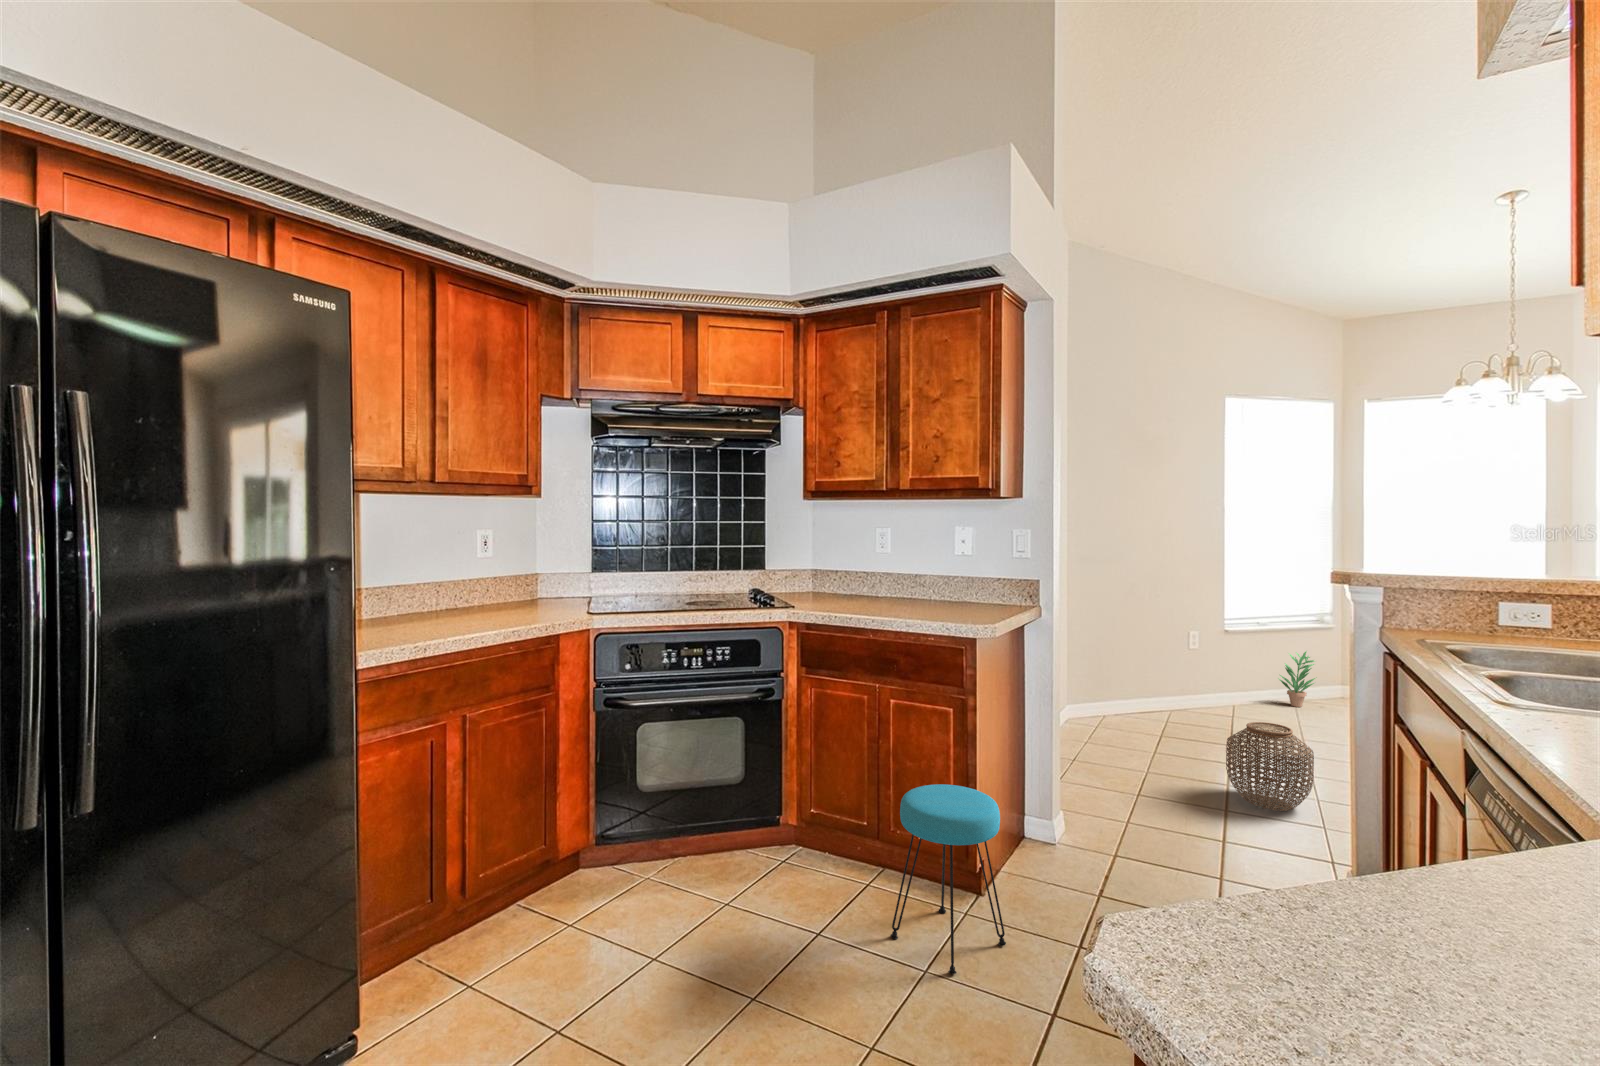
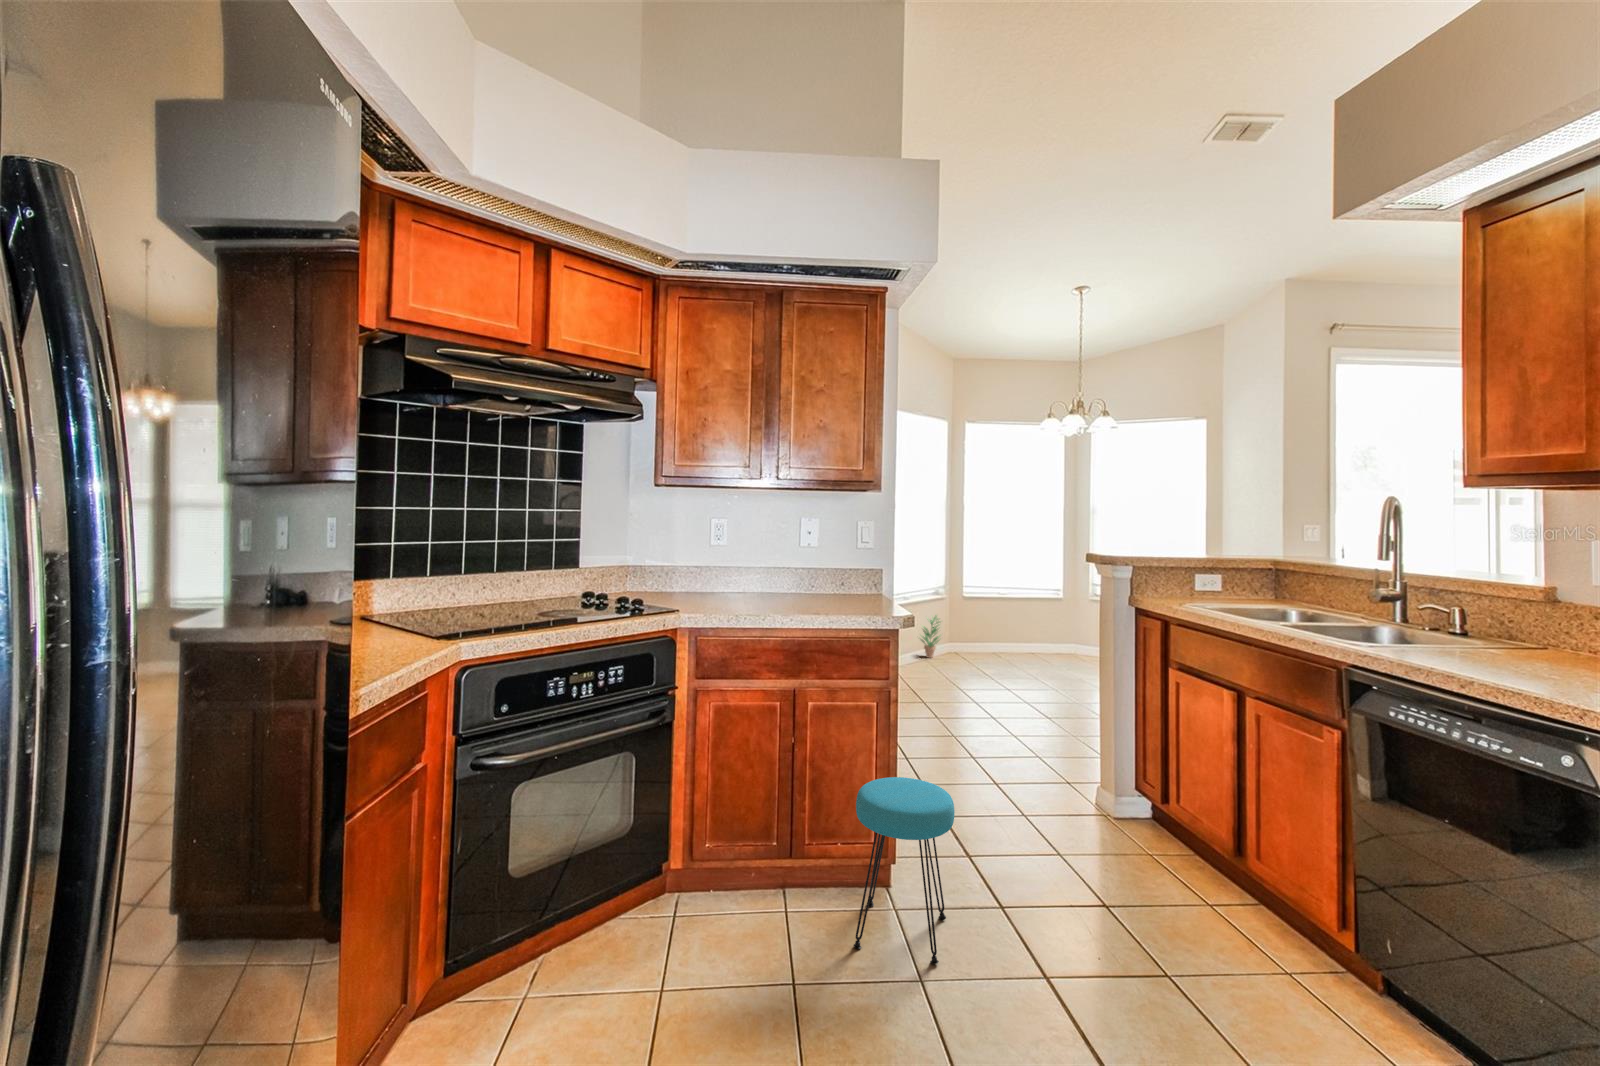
woven basket: present [1226,722,1314,811] -> none [956,675,1016,743]

